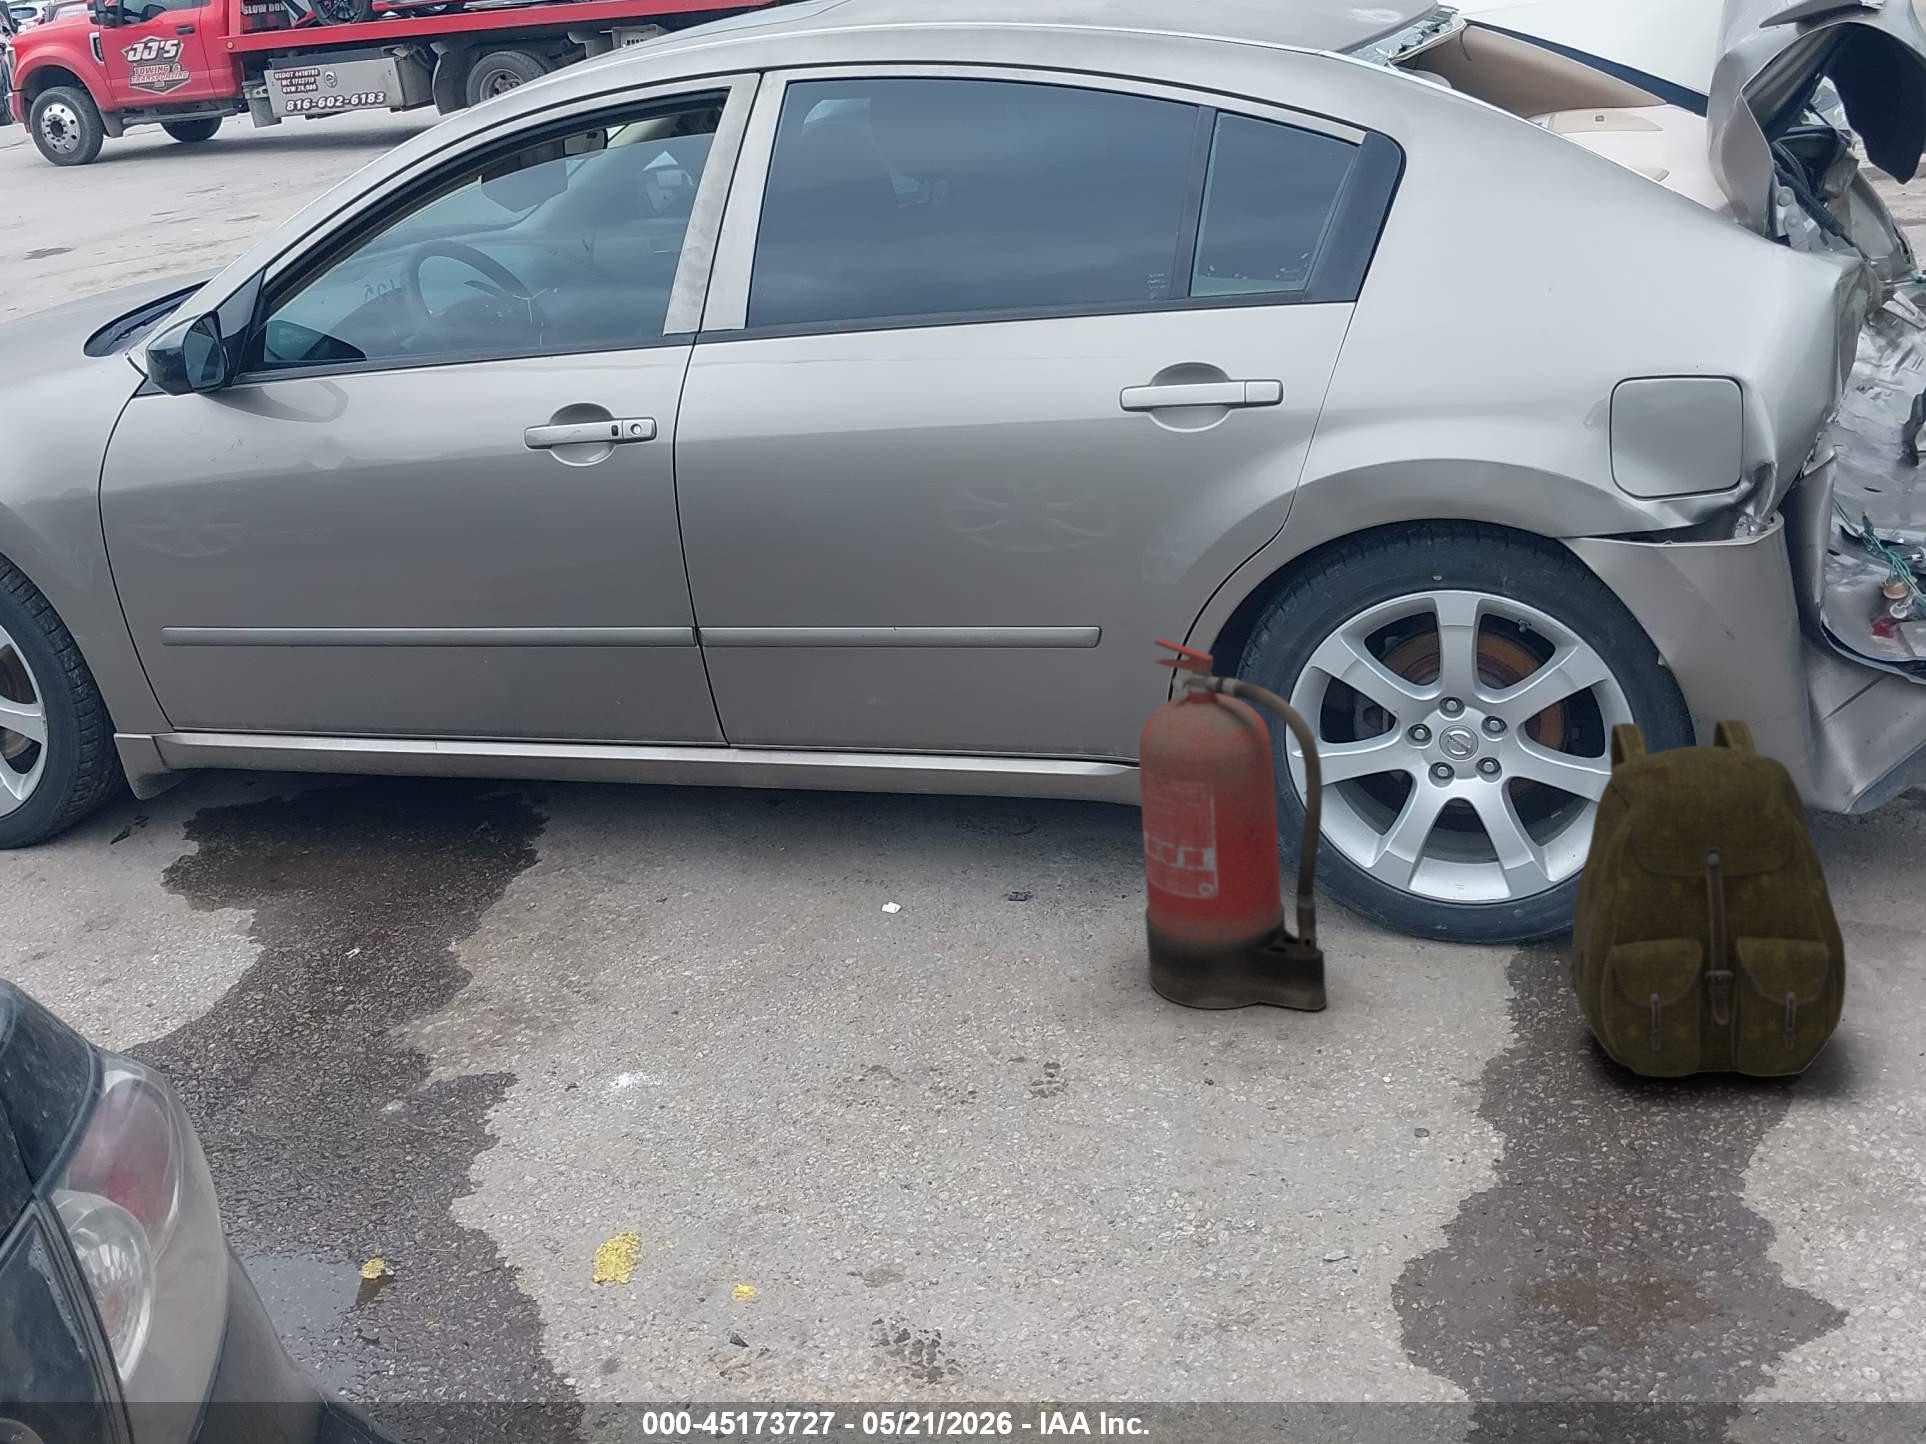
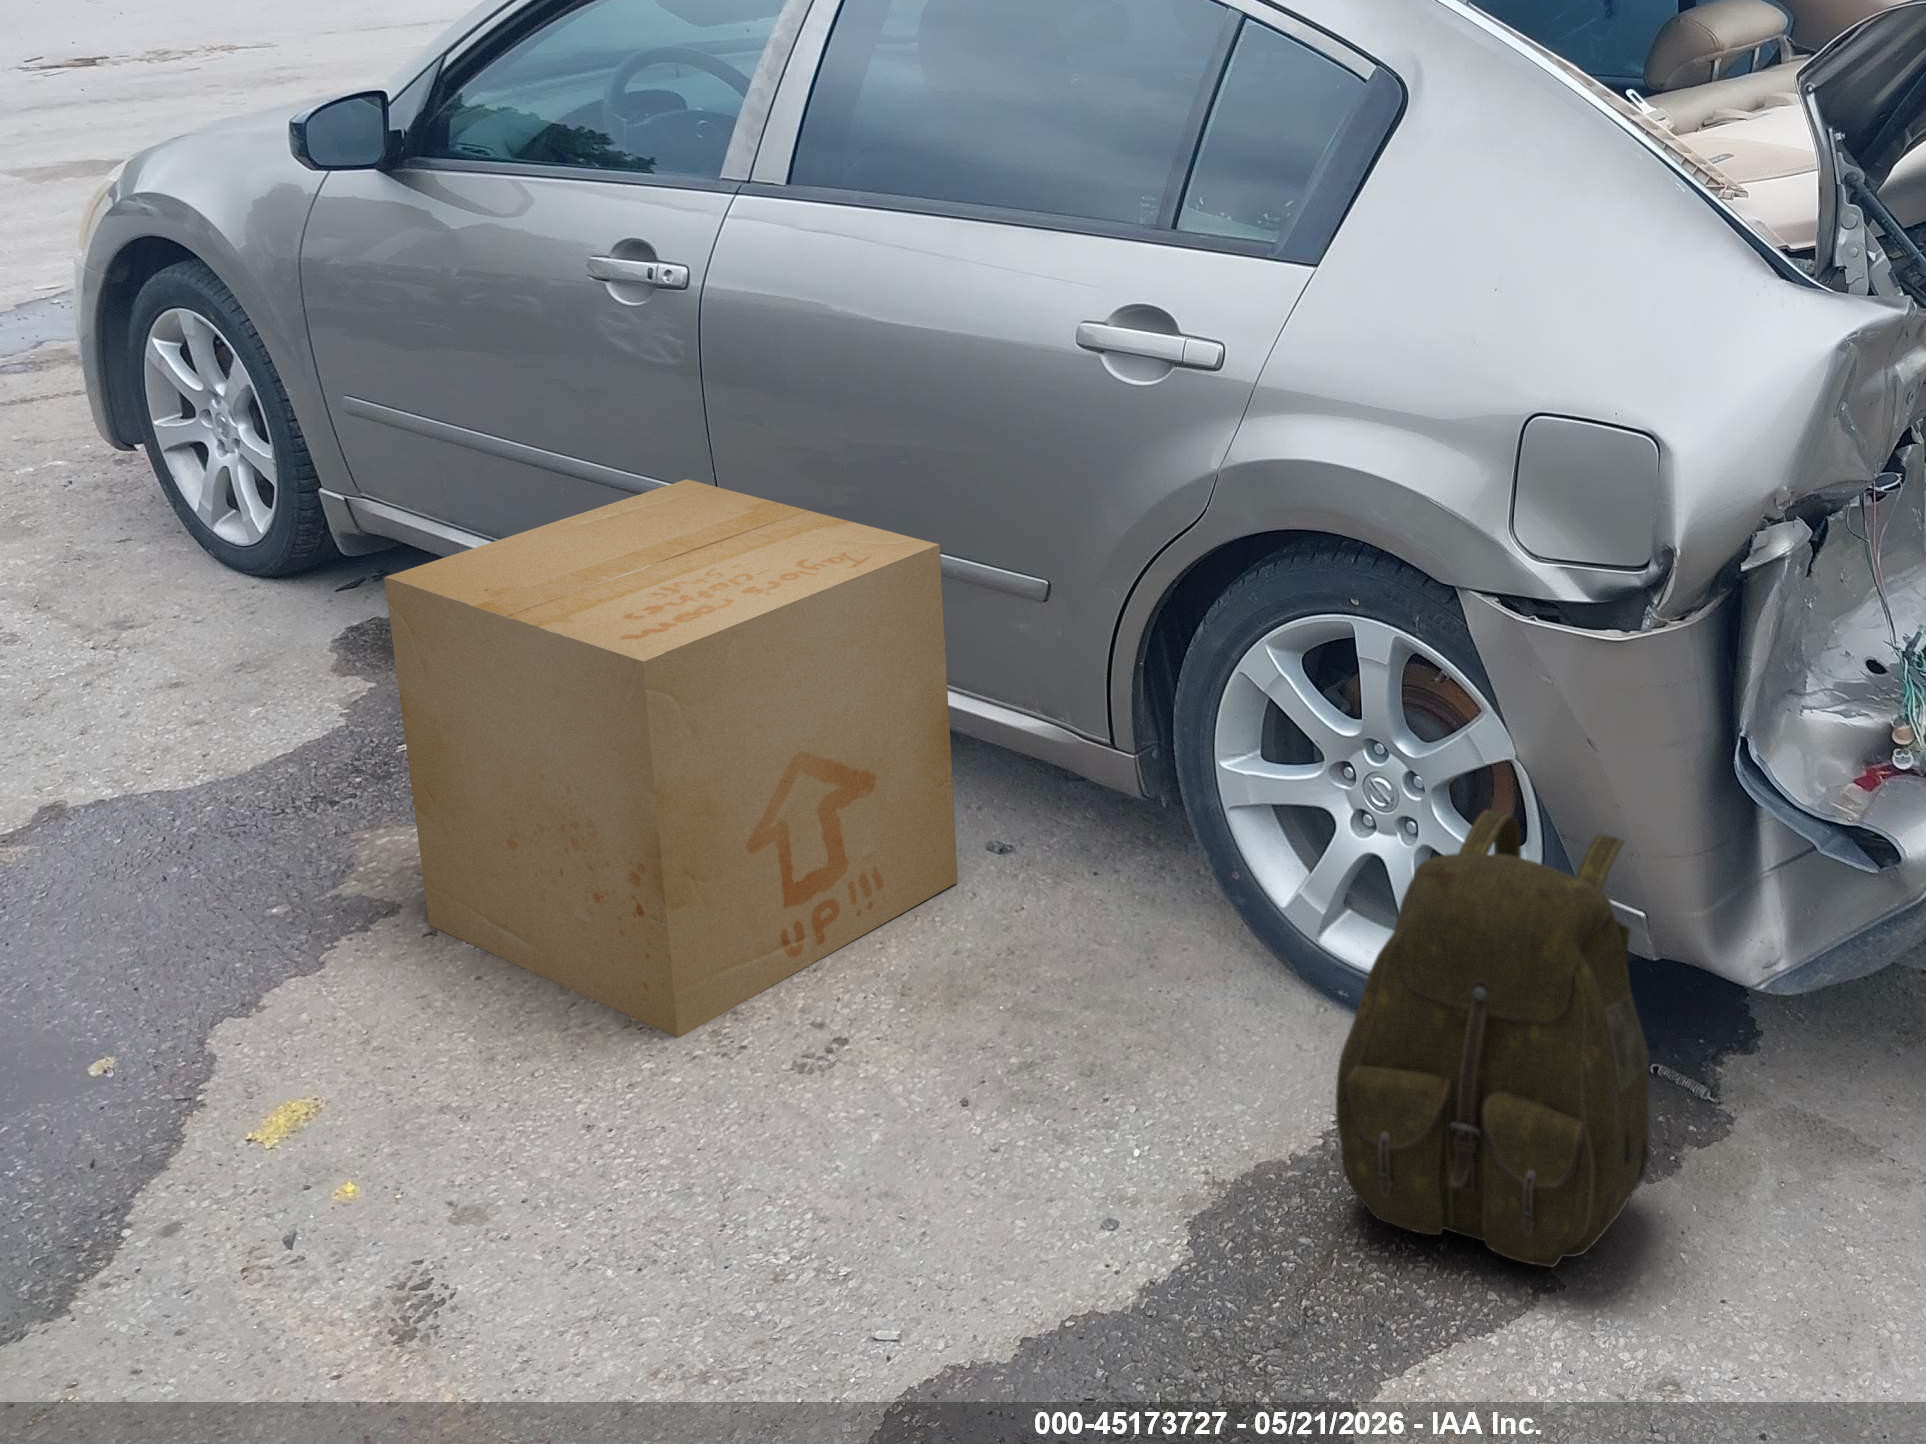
cardboard box: none [518,610,1004,1095] -> present [384,479,958,1038]
fire extinguisher: present [1139,638,1326,1010] -> none [1016,607,1175,1055]

